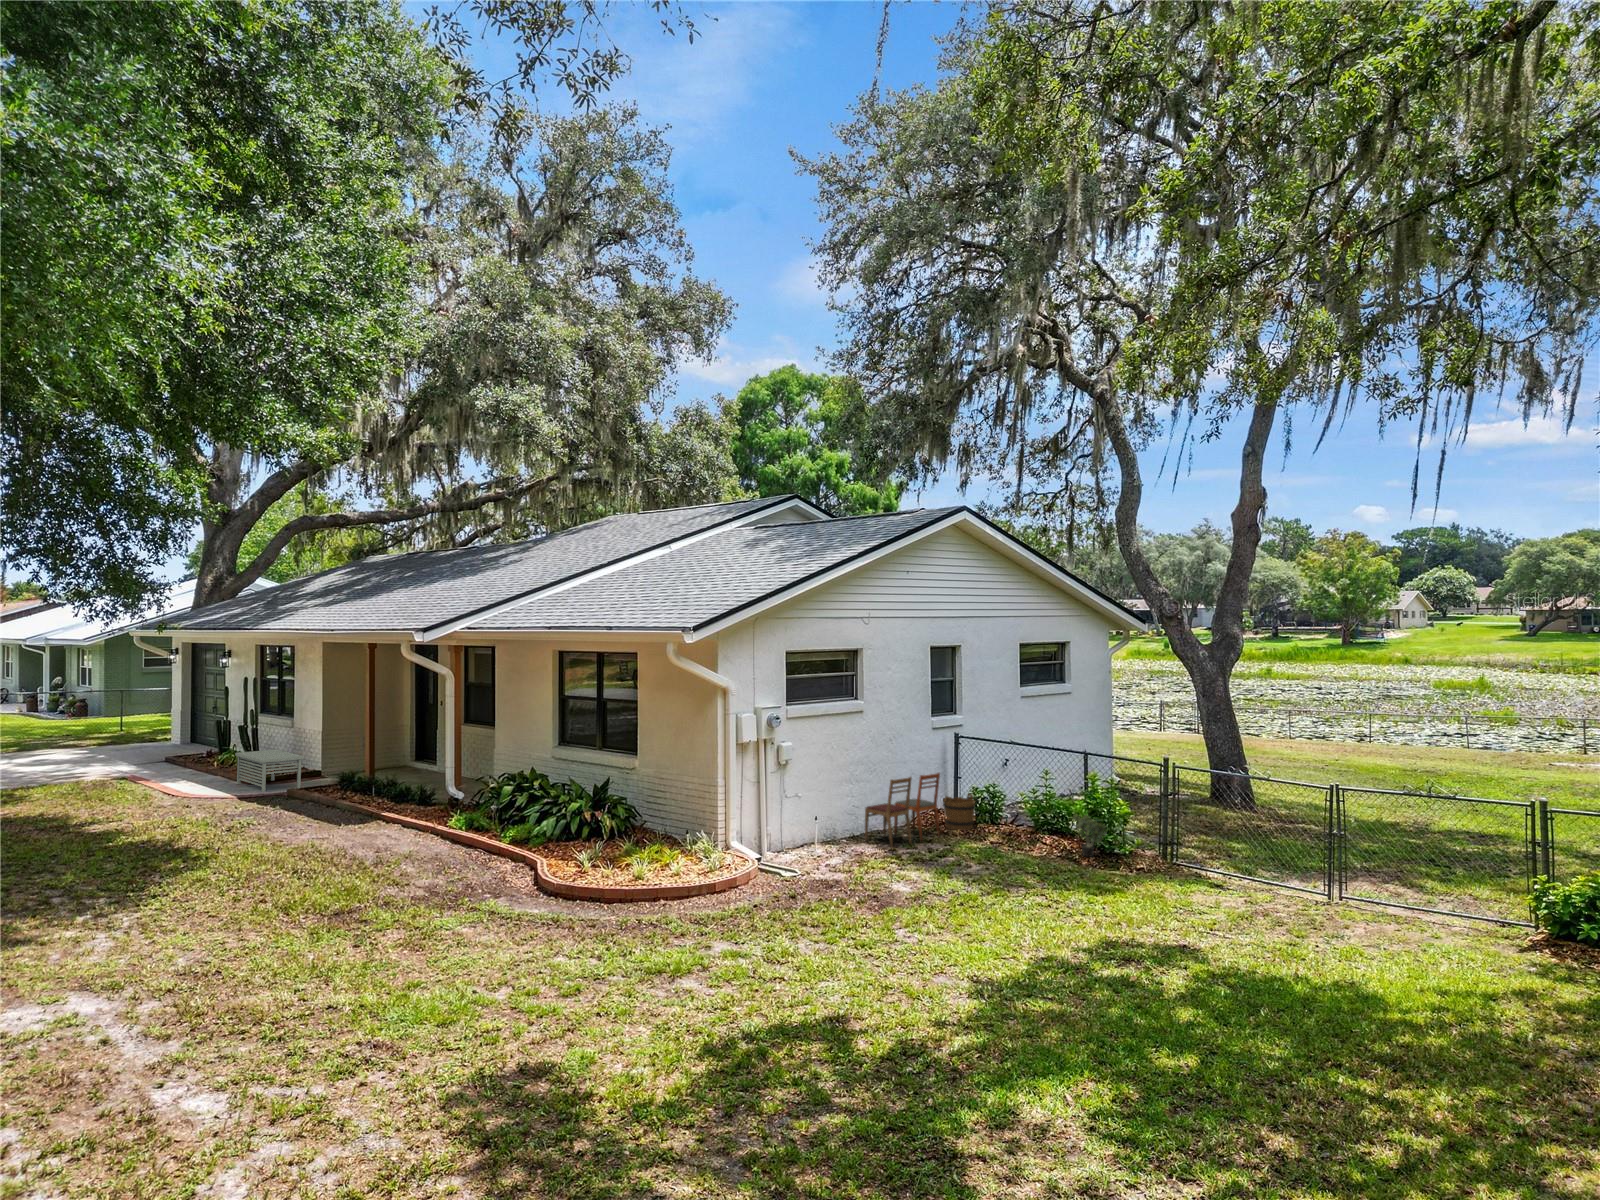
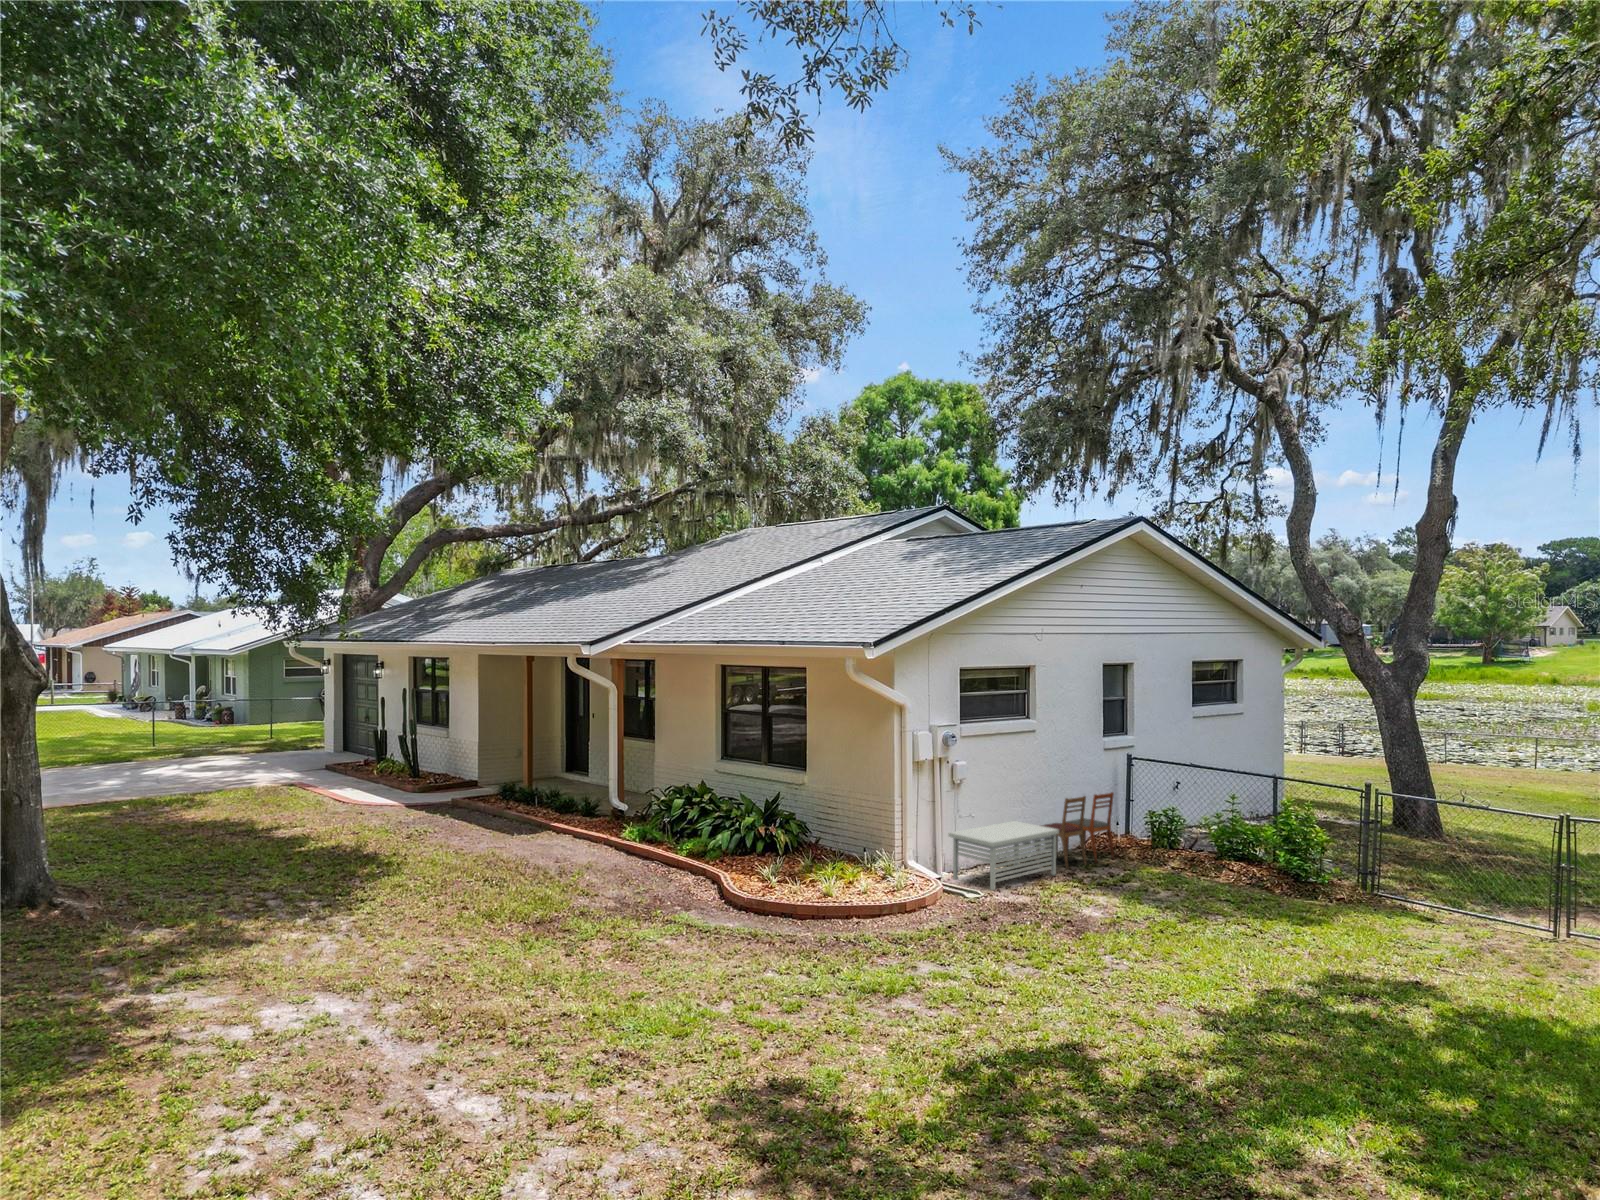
storage bench: present [235,750,304,792] -> present [949,821,1059,890]
bucket: present [943,794,975,830] -> none [1112,814,1149,852]
potted plant: present [1074,815,1107,857] -> none [1264,839,1304,885]

